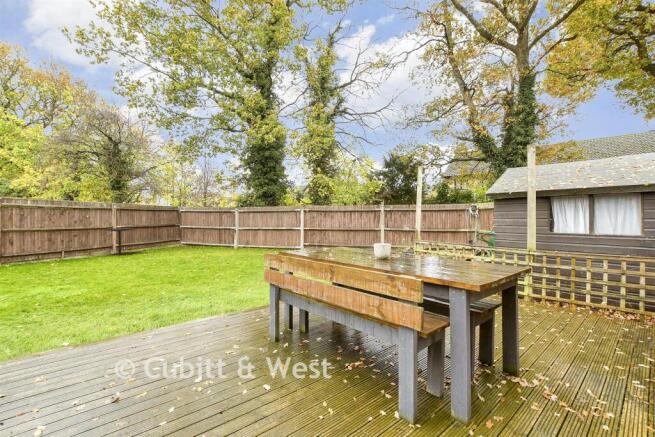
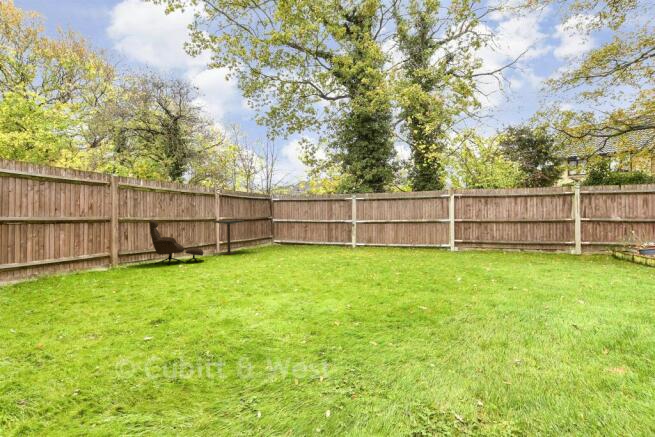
lounge chair: none [32,229,84,264] -> present [149,220,204,265]

